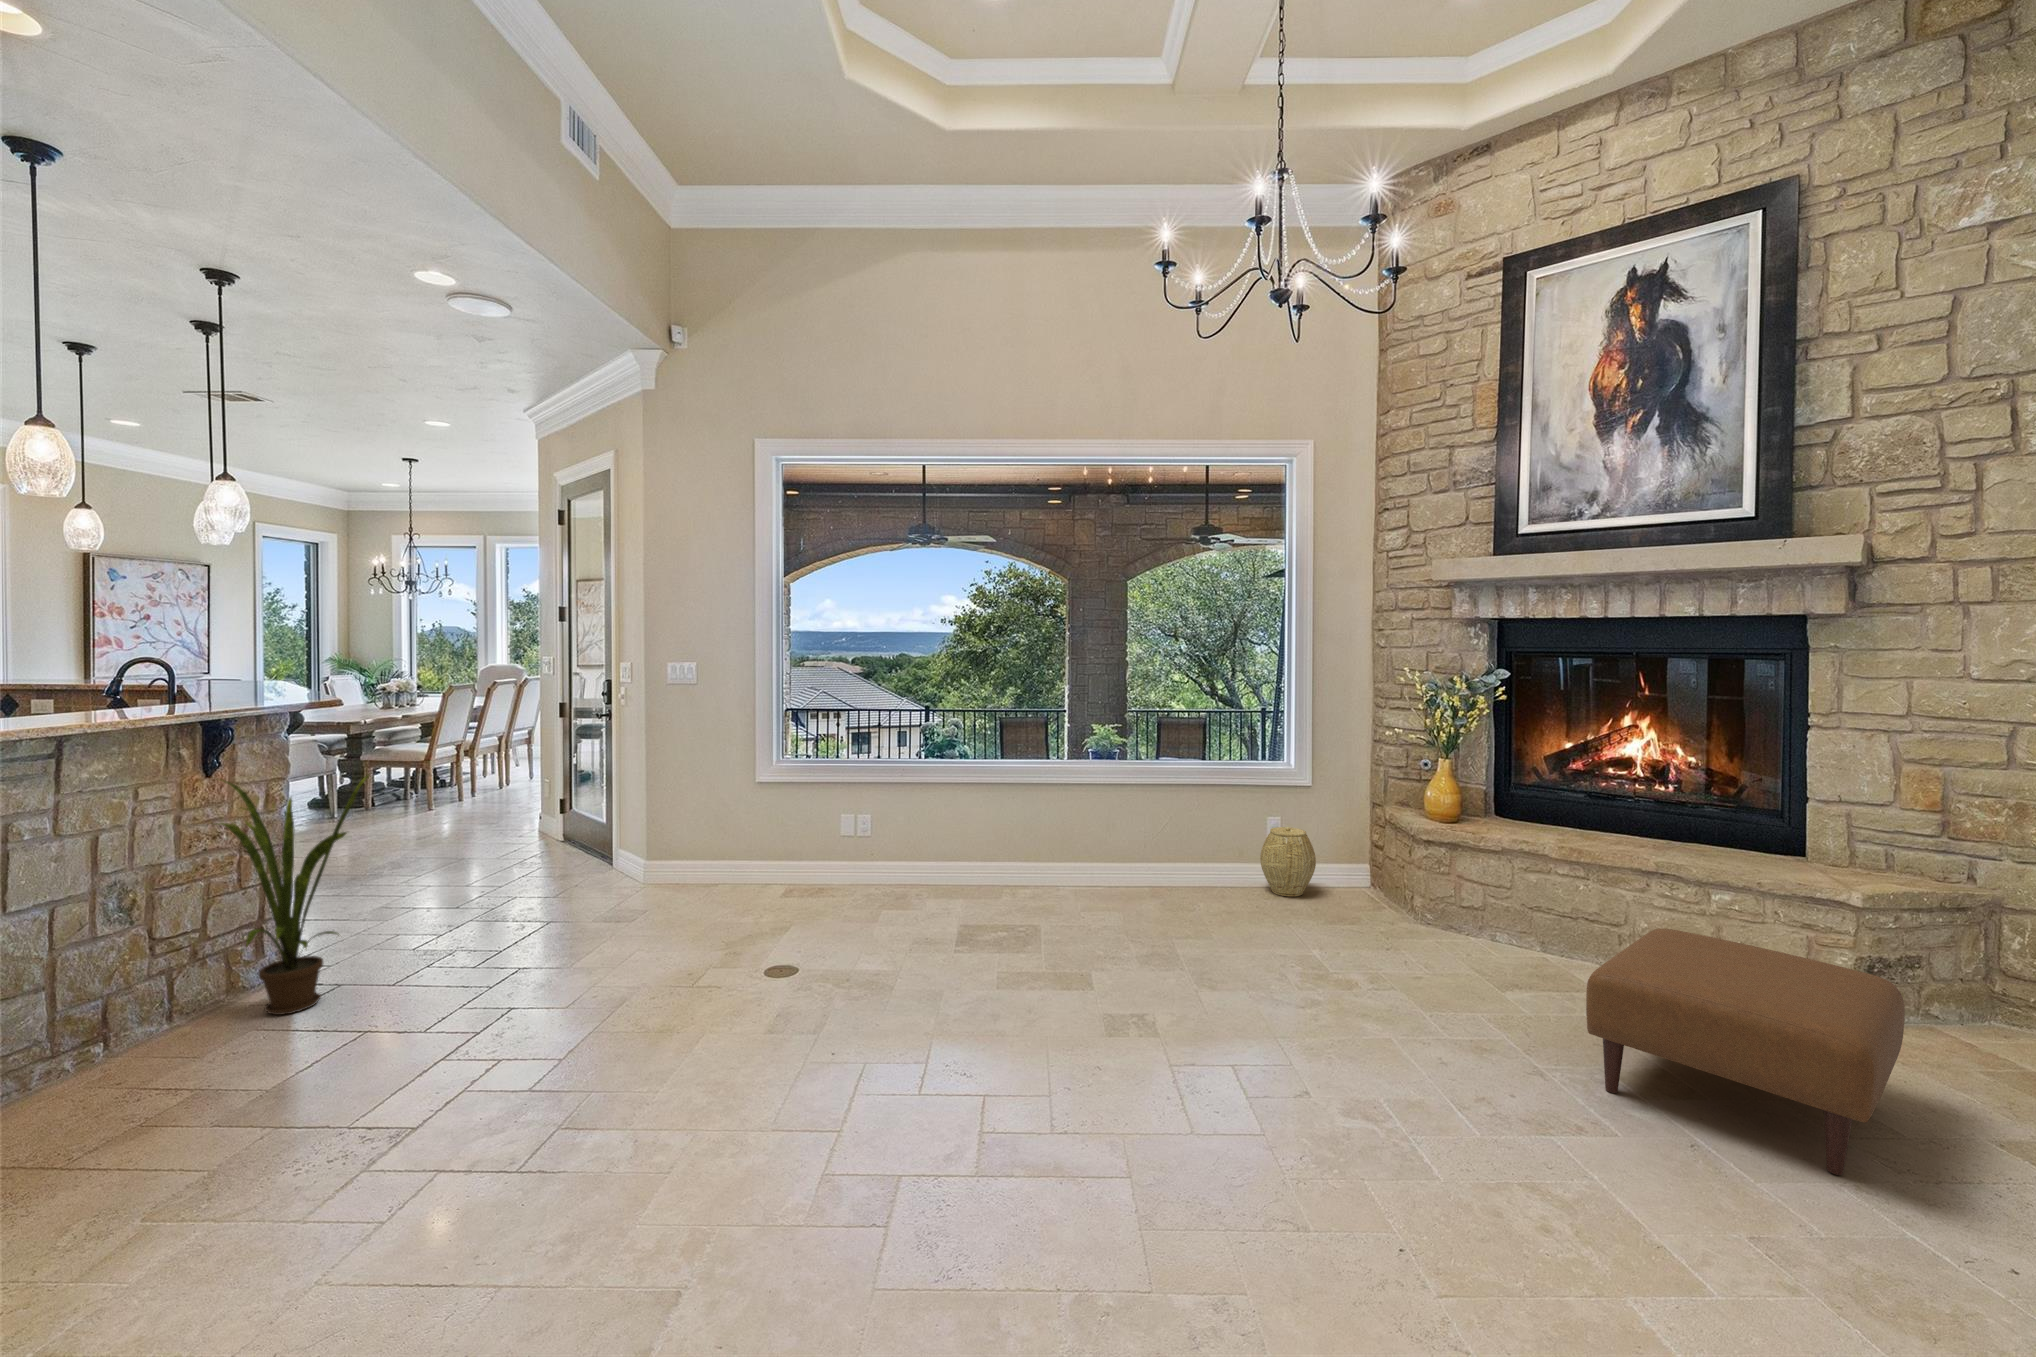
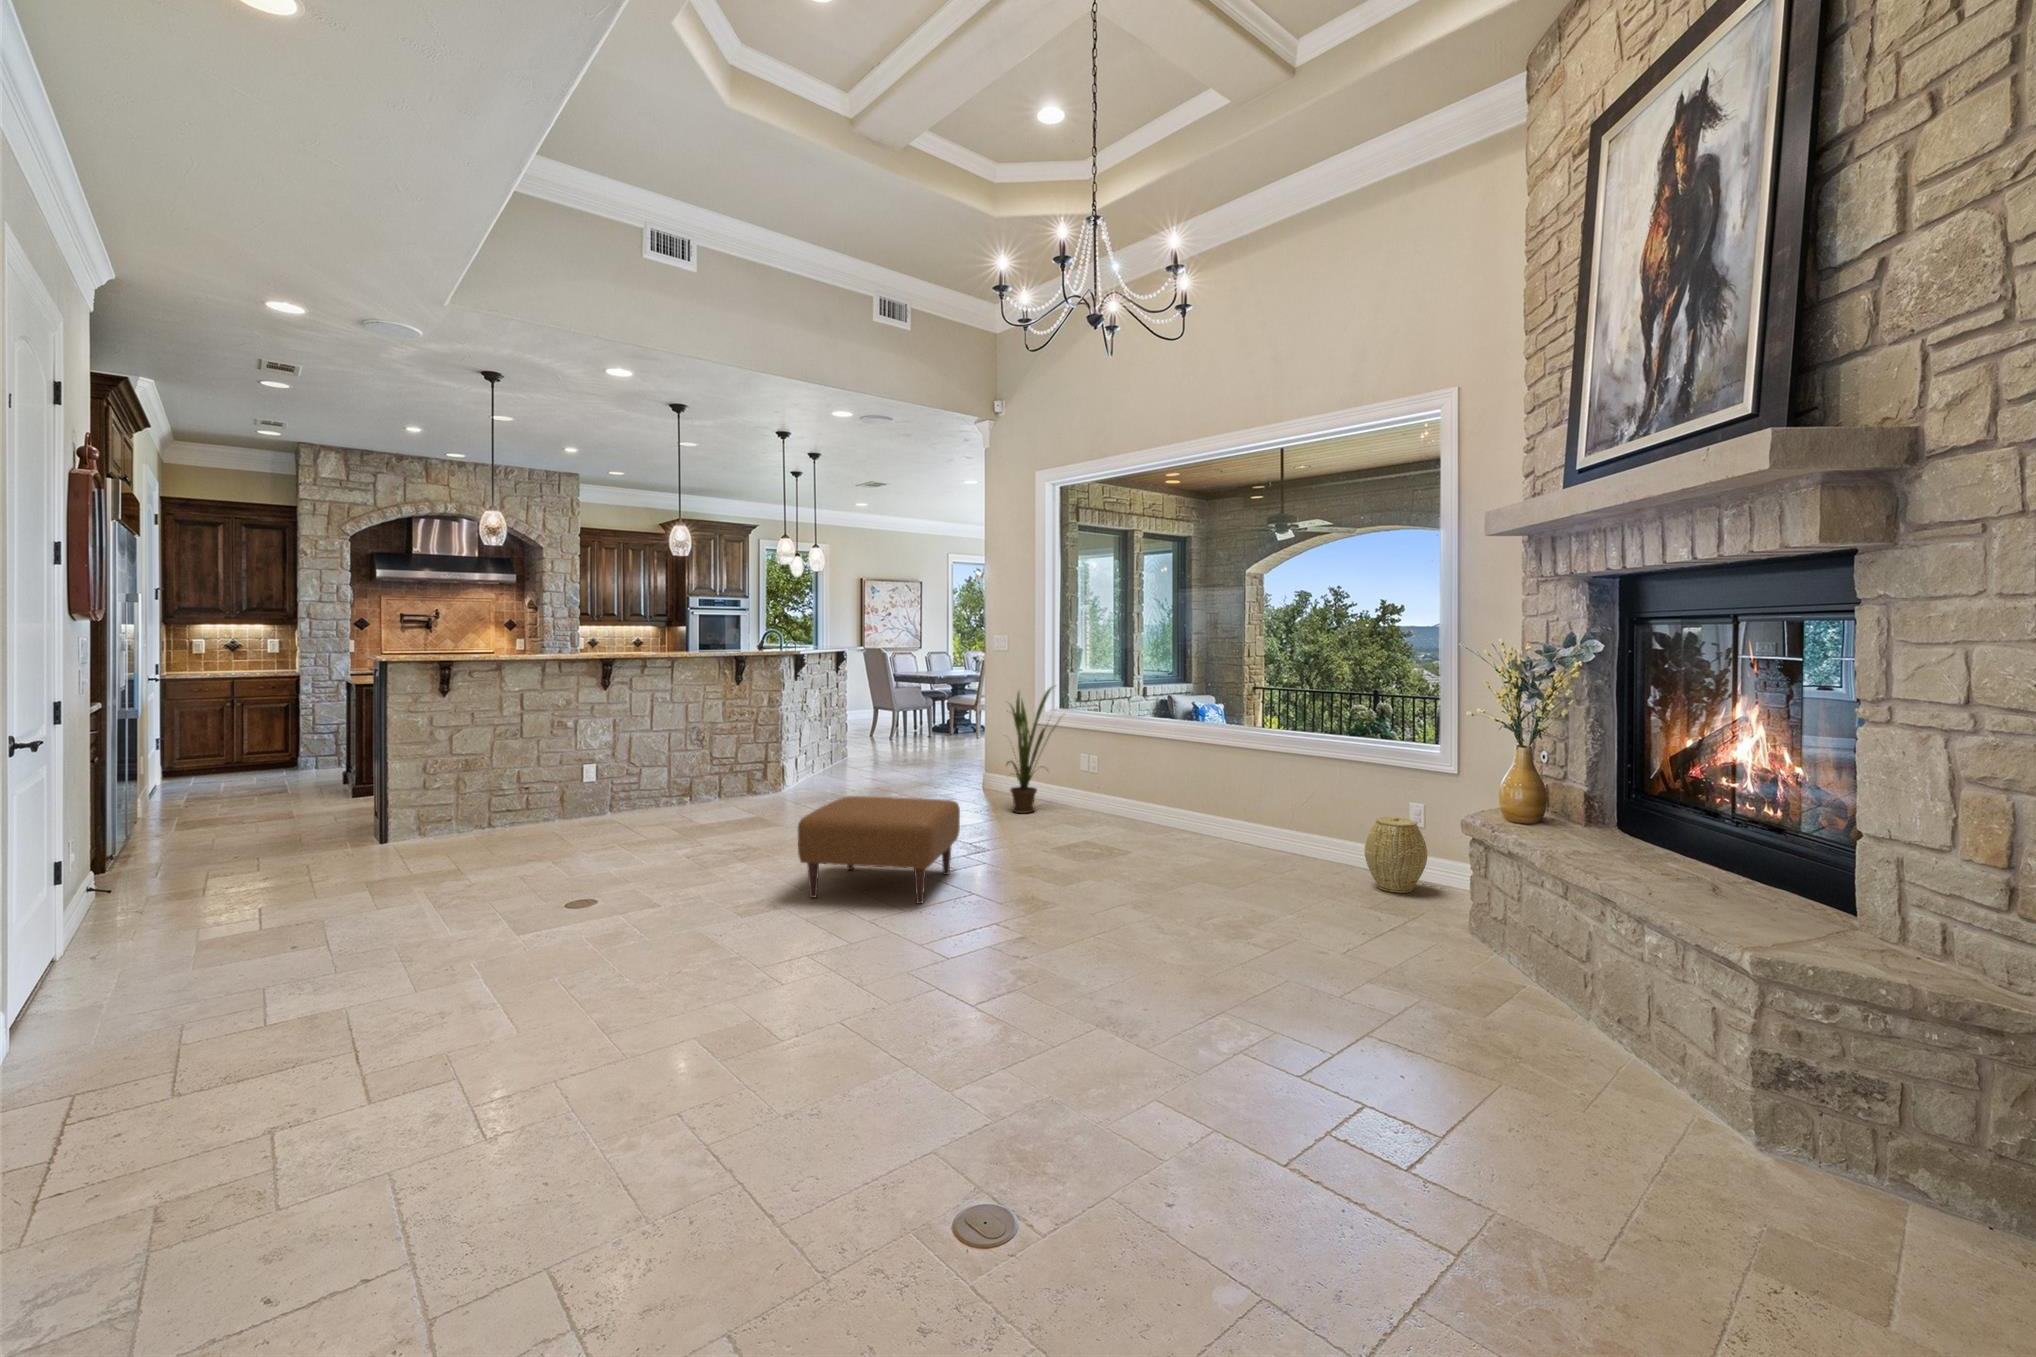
house plant: present [216,775,369,1015] -> present [1007,687,1053,813]
ottoman: present [1586,929,1905,1175] -> present [798,796,960,904]

